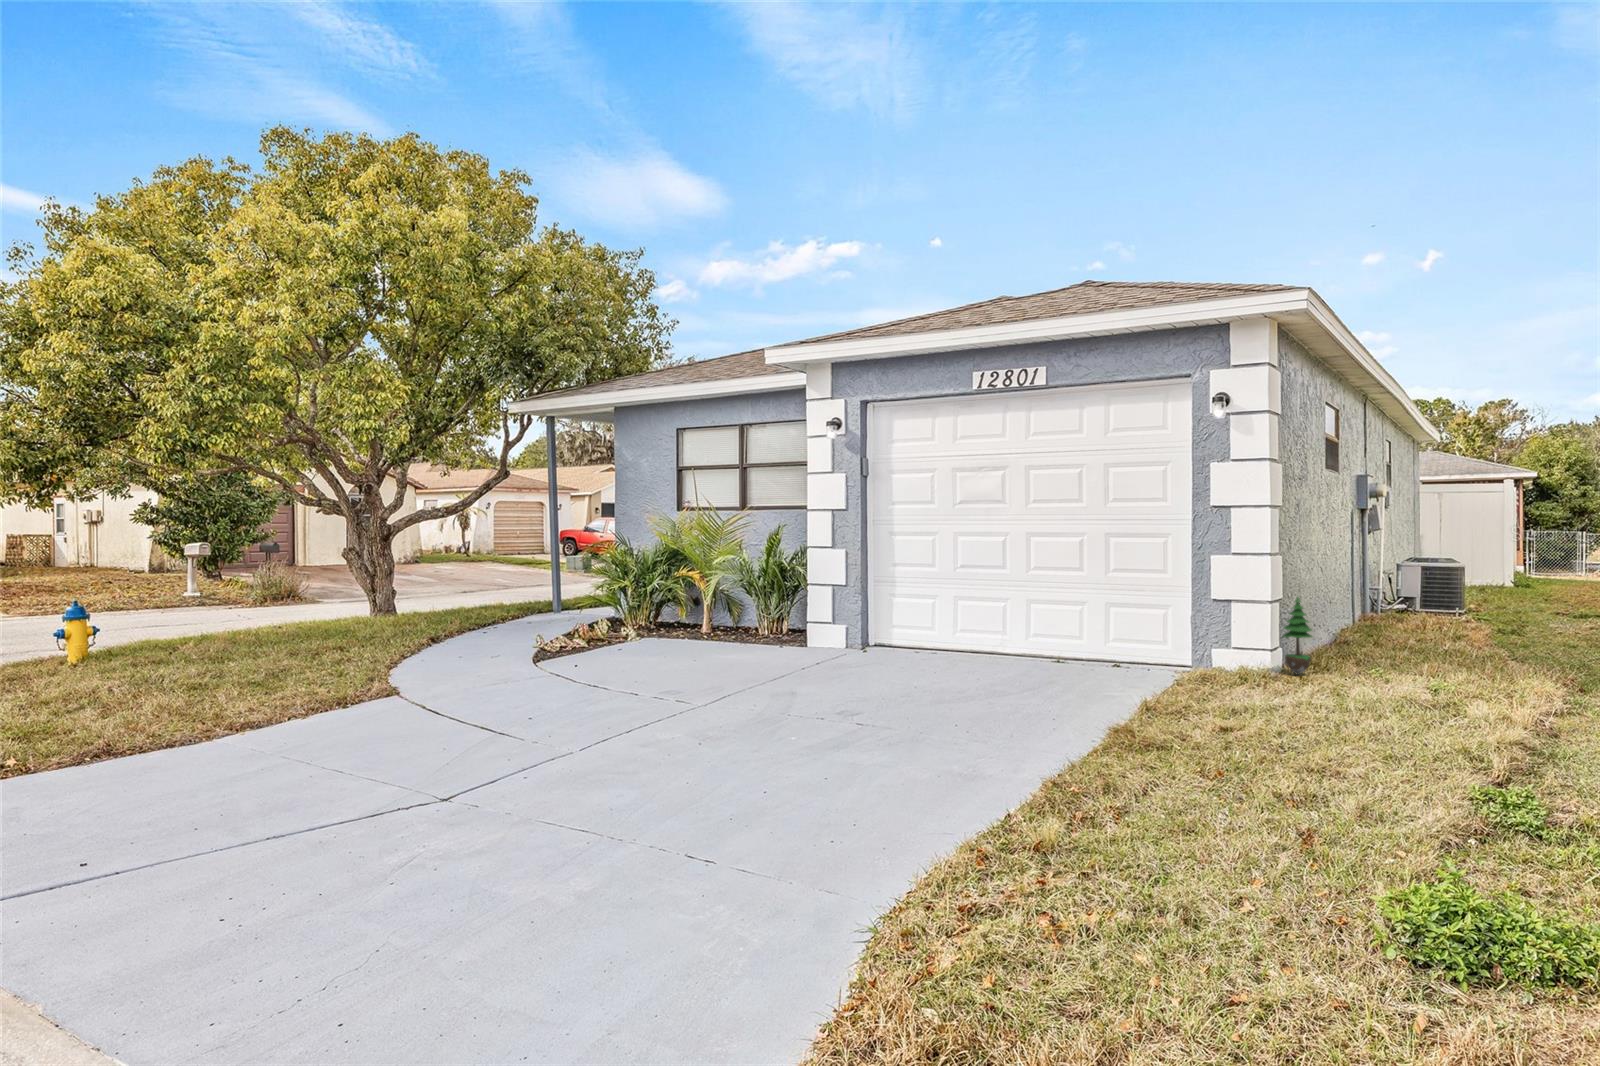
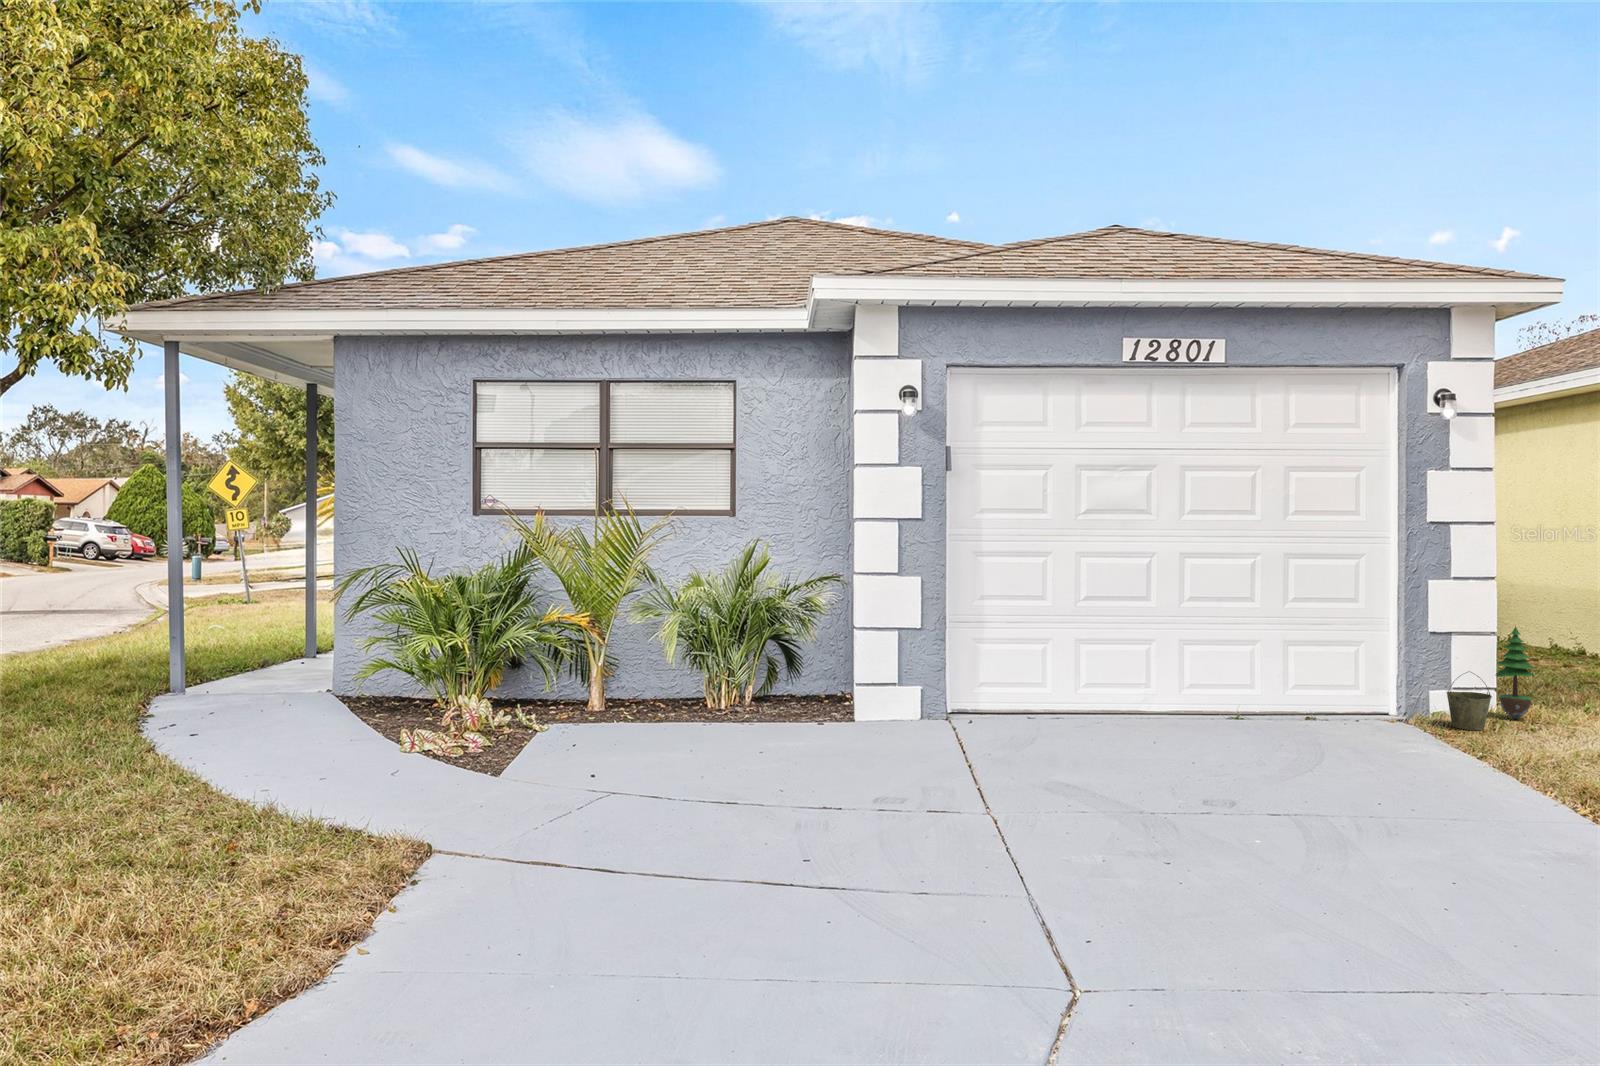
bucket: none [1212,630,1248,679] -> present [1446,671,1492,730]

